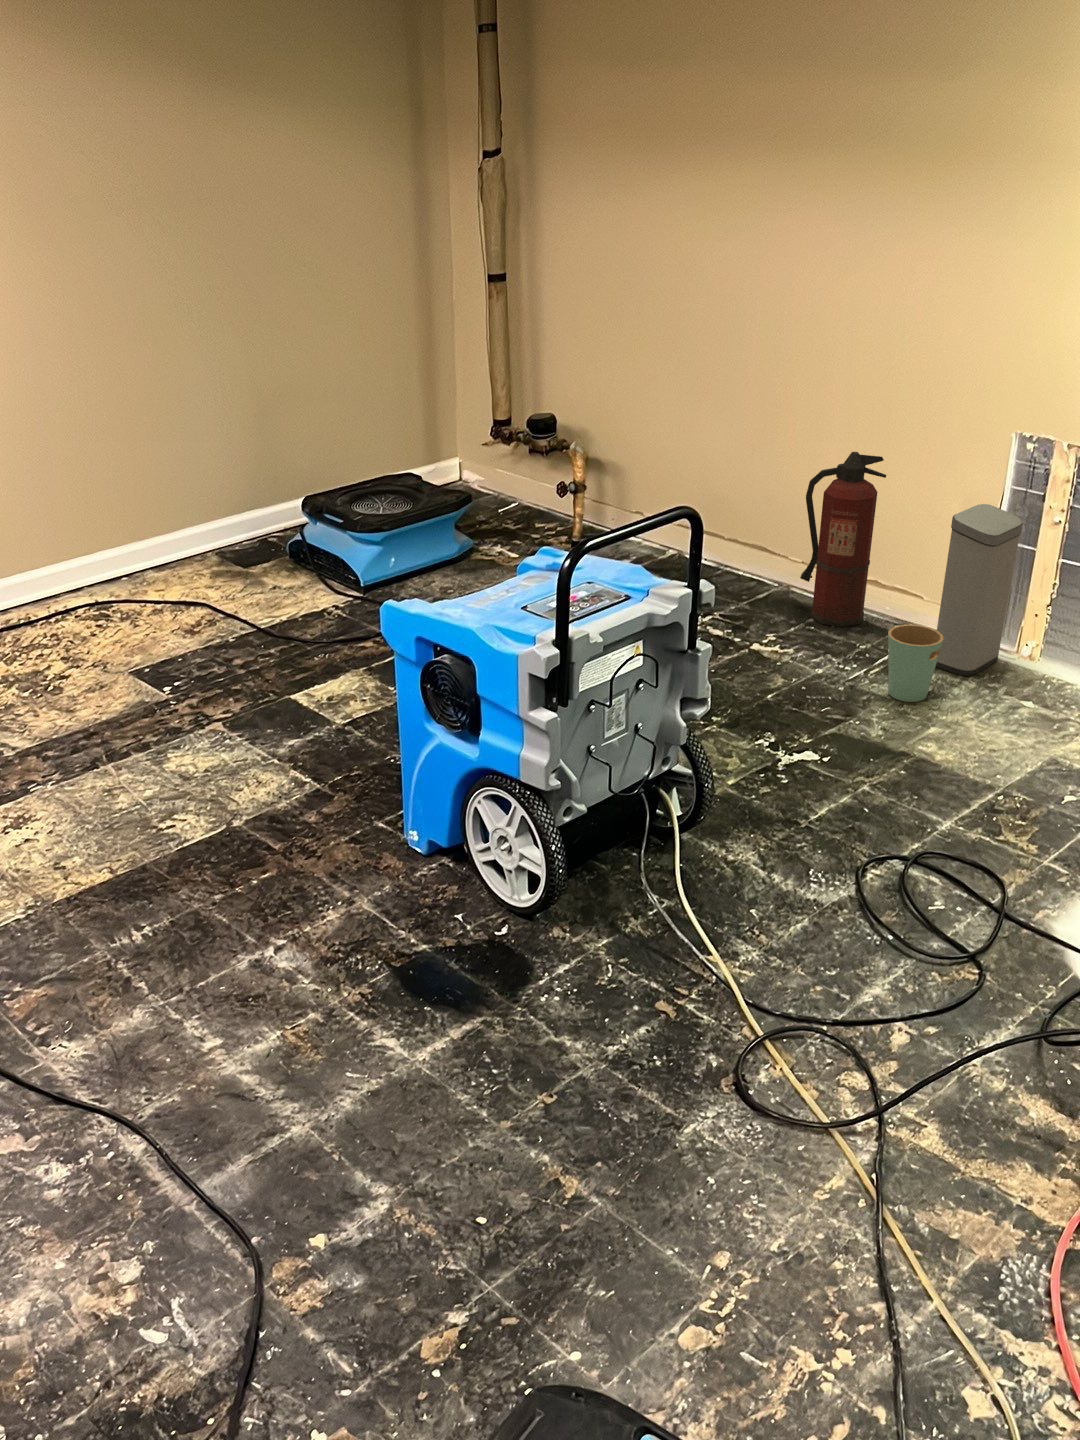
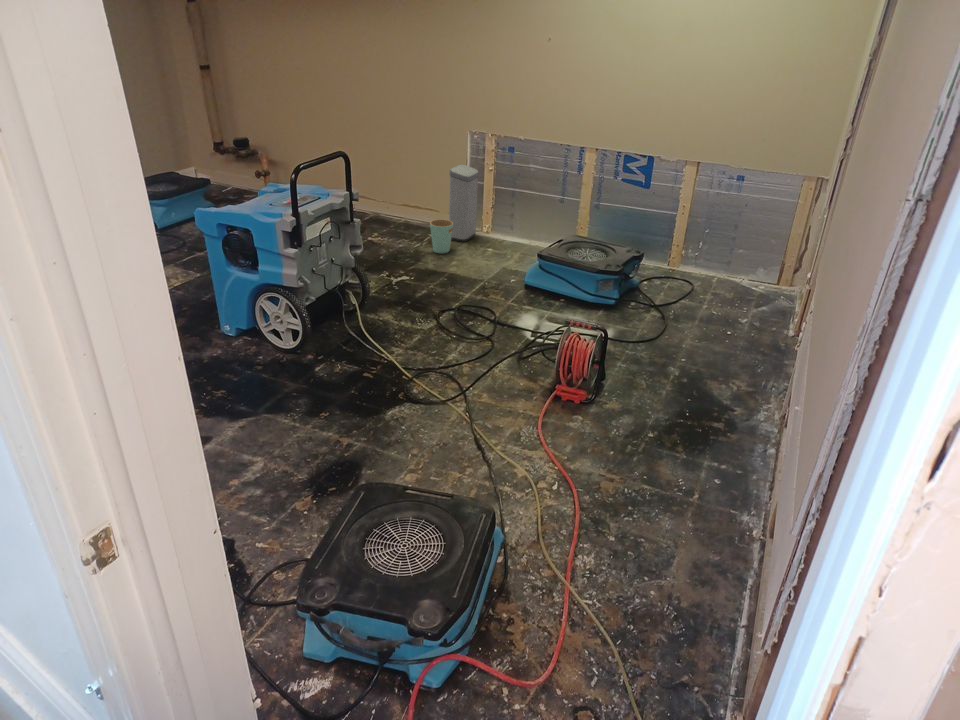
fire extinguisher: present [800,452,886,627] -> none [383,145,418,228]

